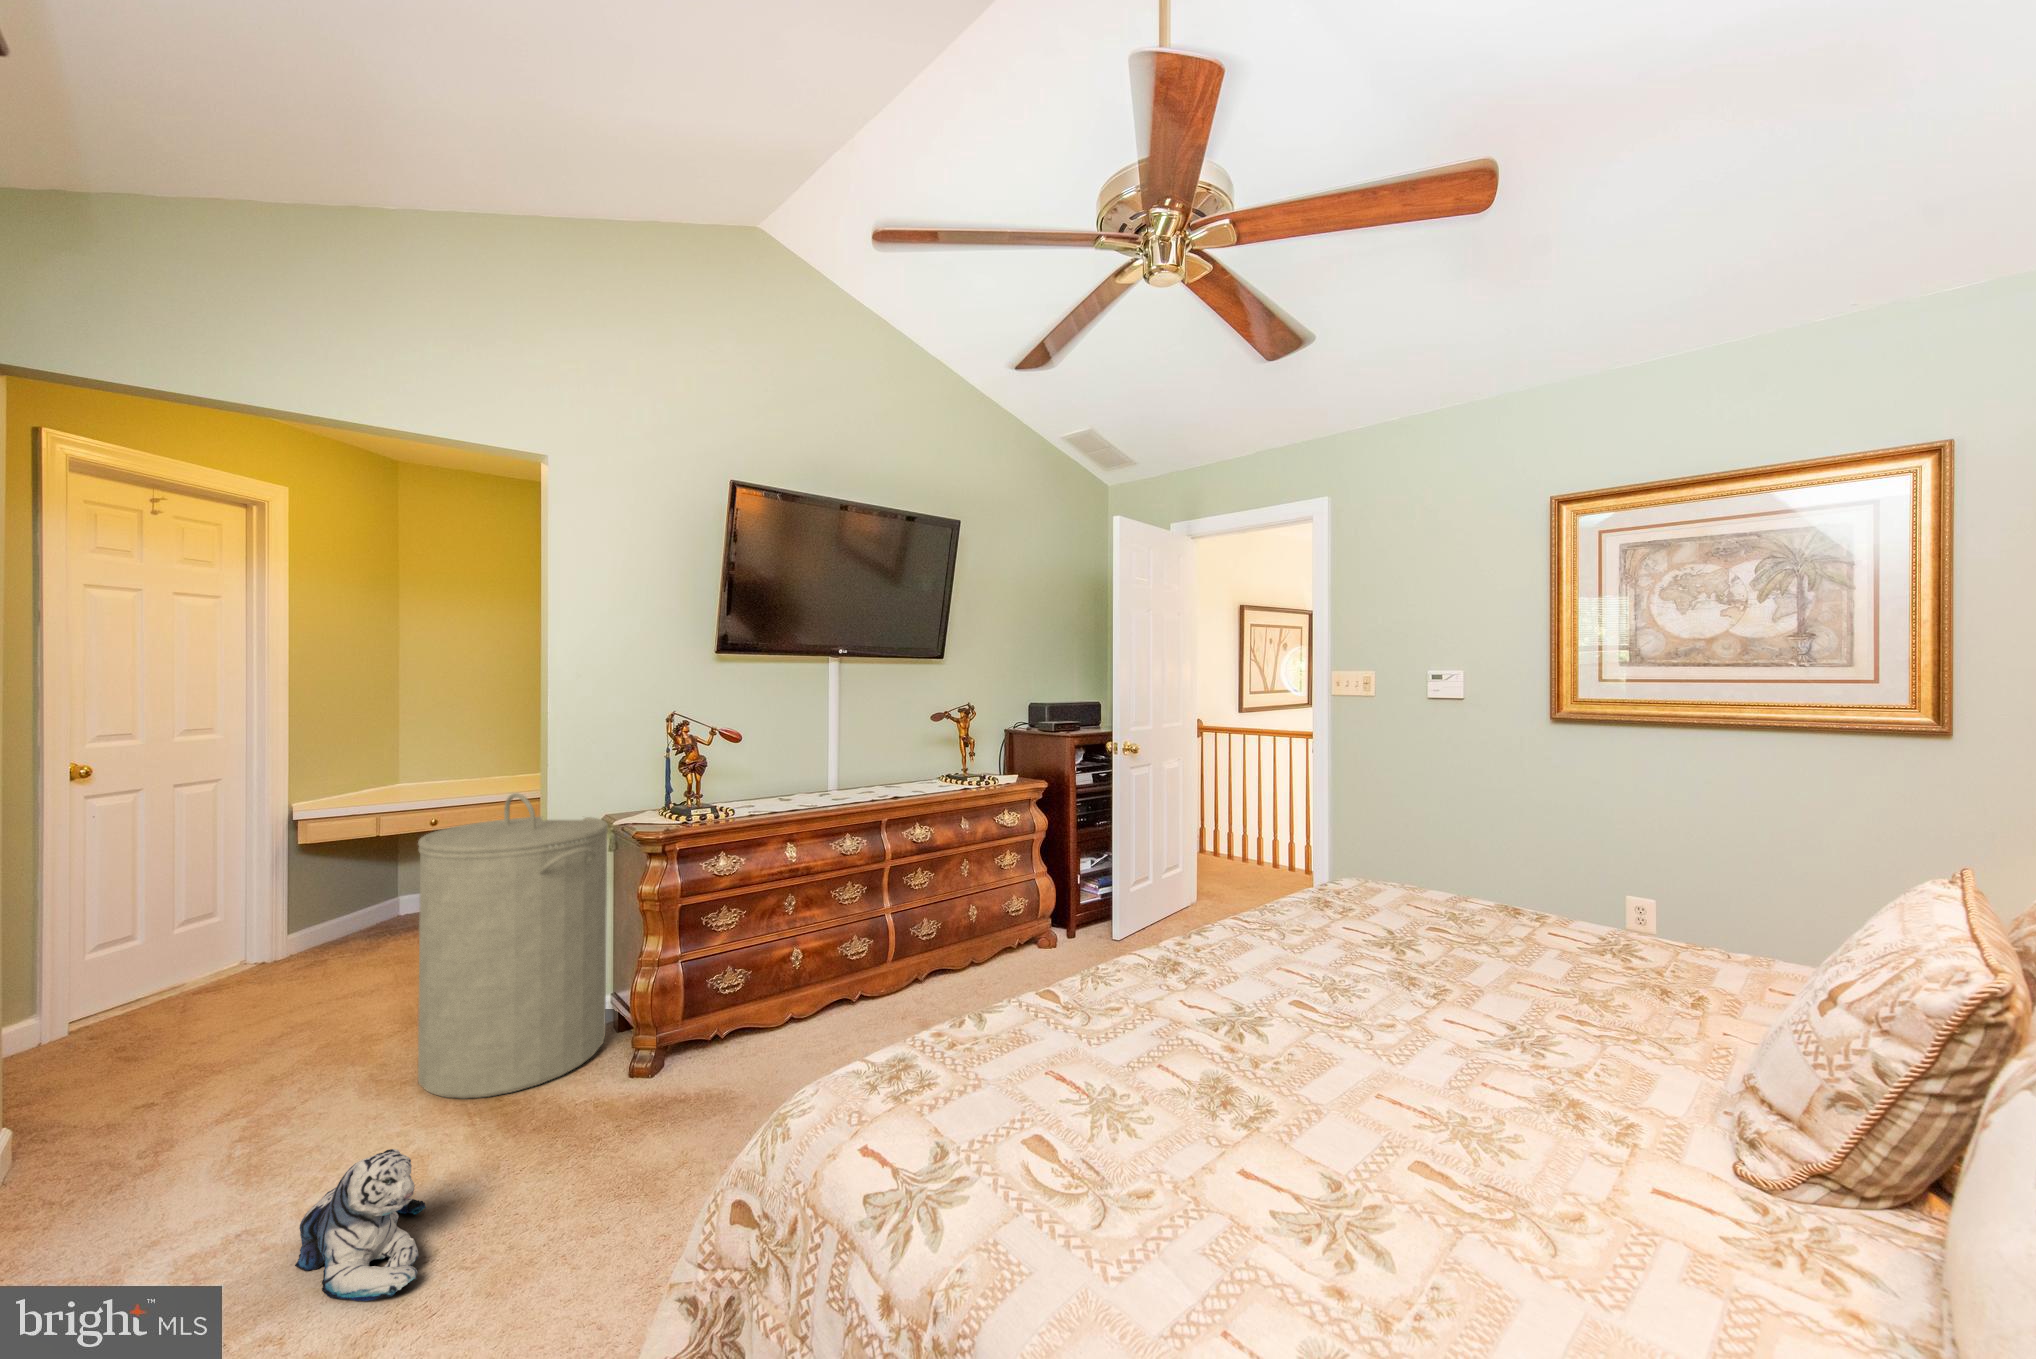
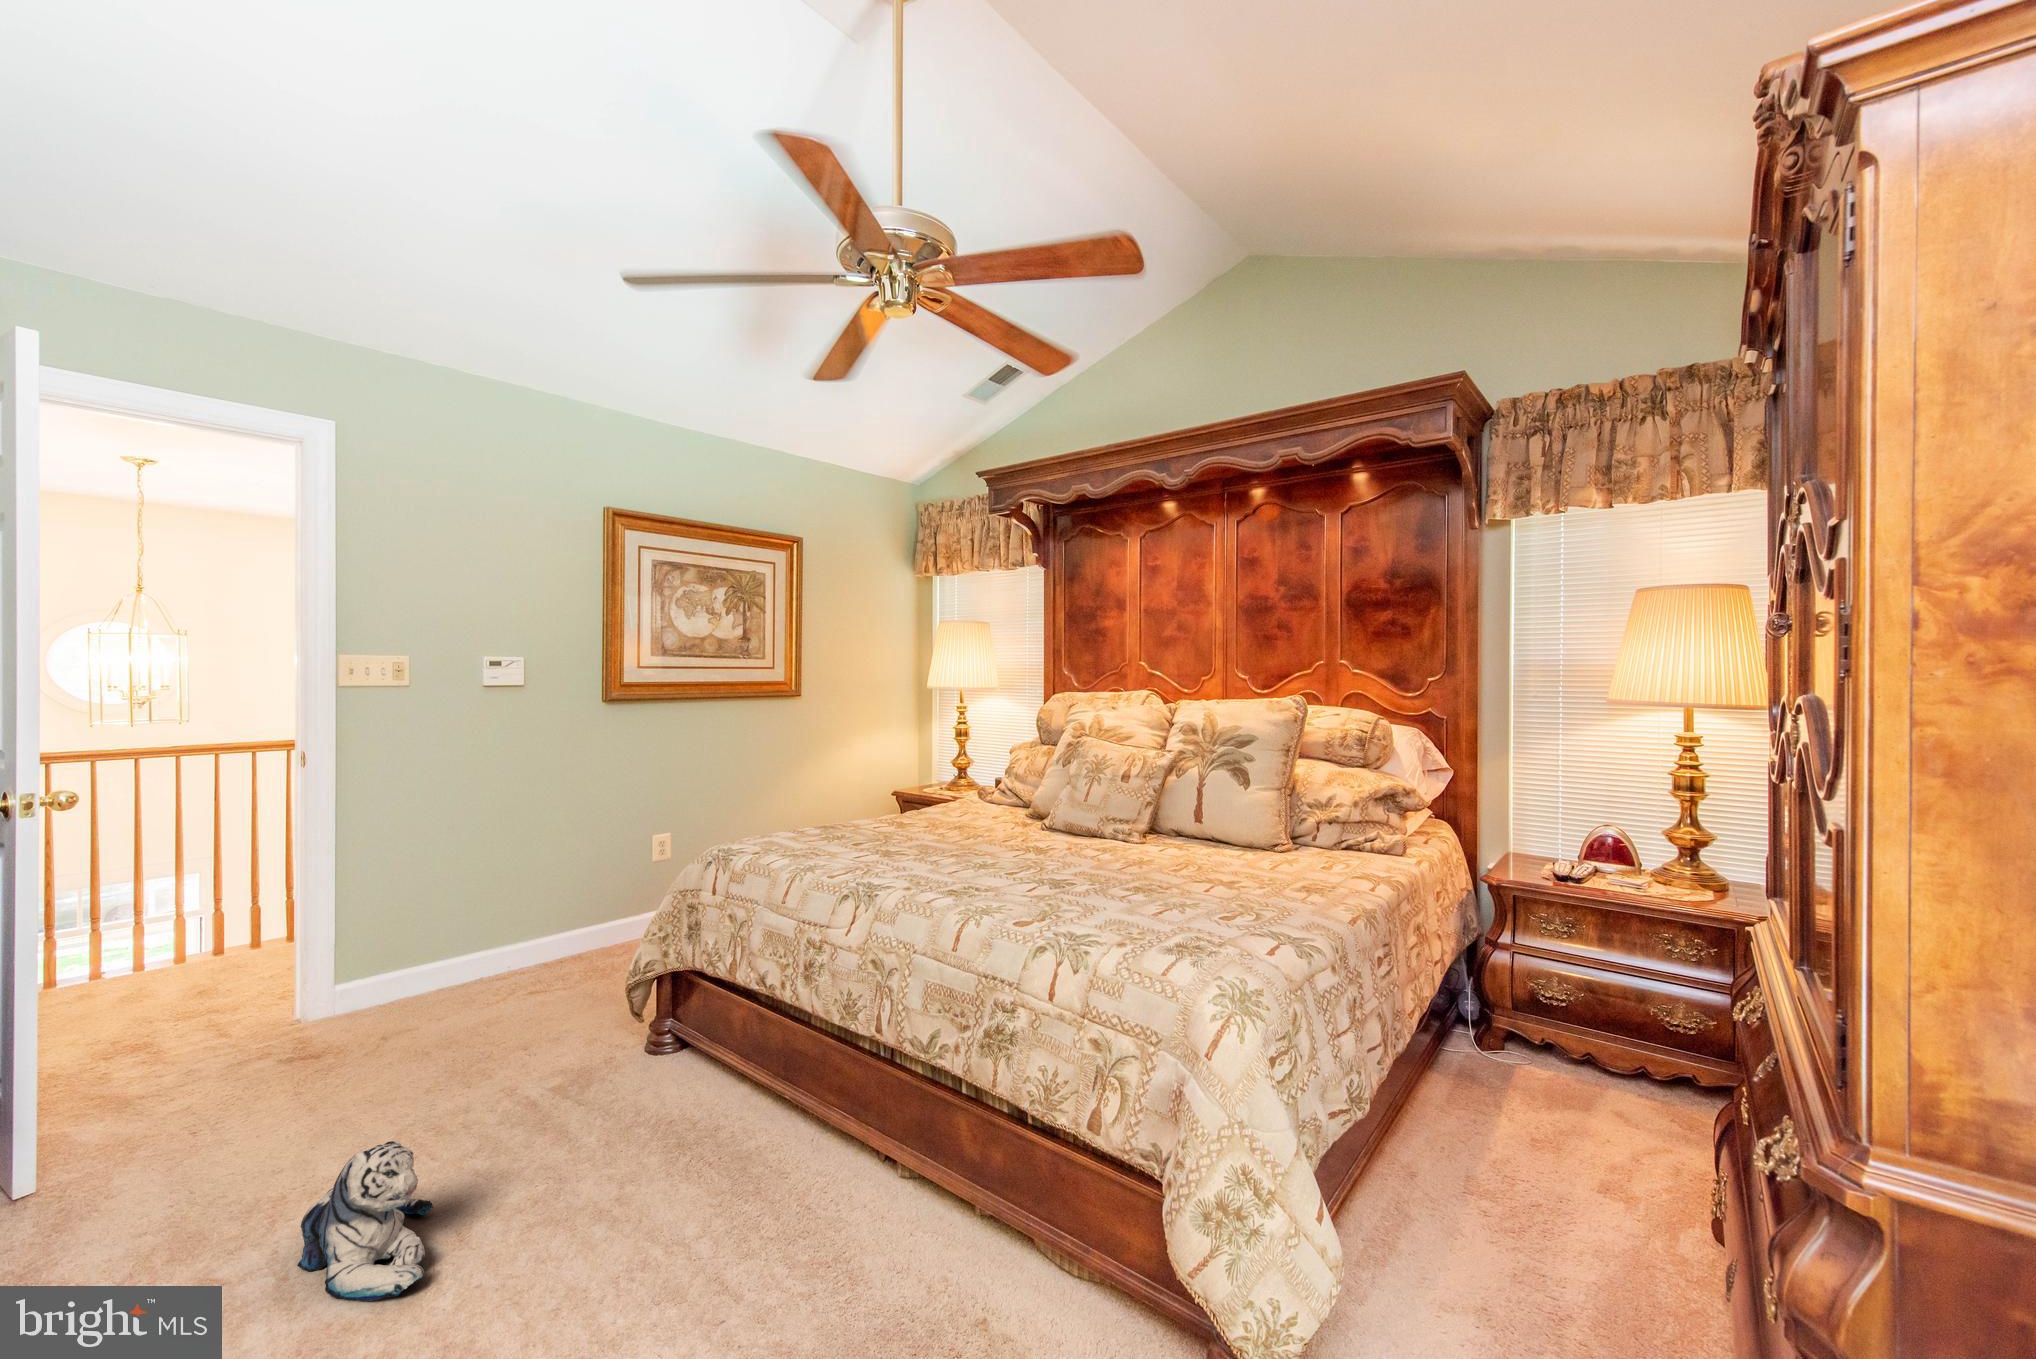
laundry hamper: present [418,793,608,1099] -> none [412,770,623,1101]

